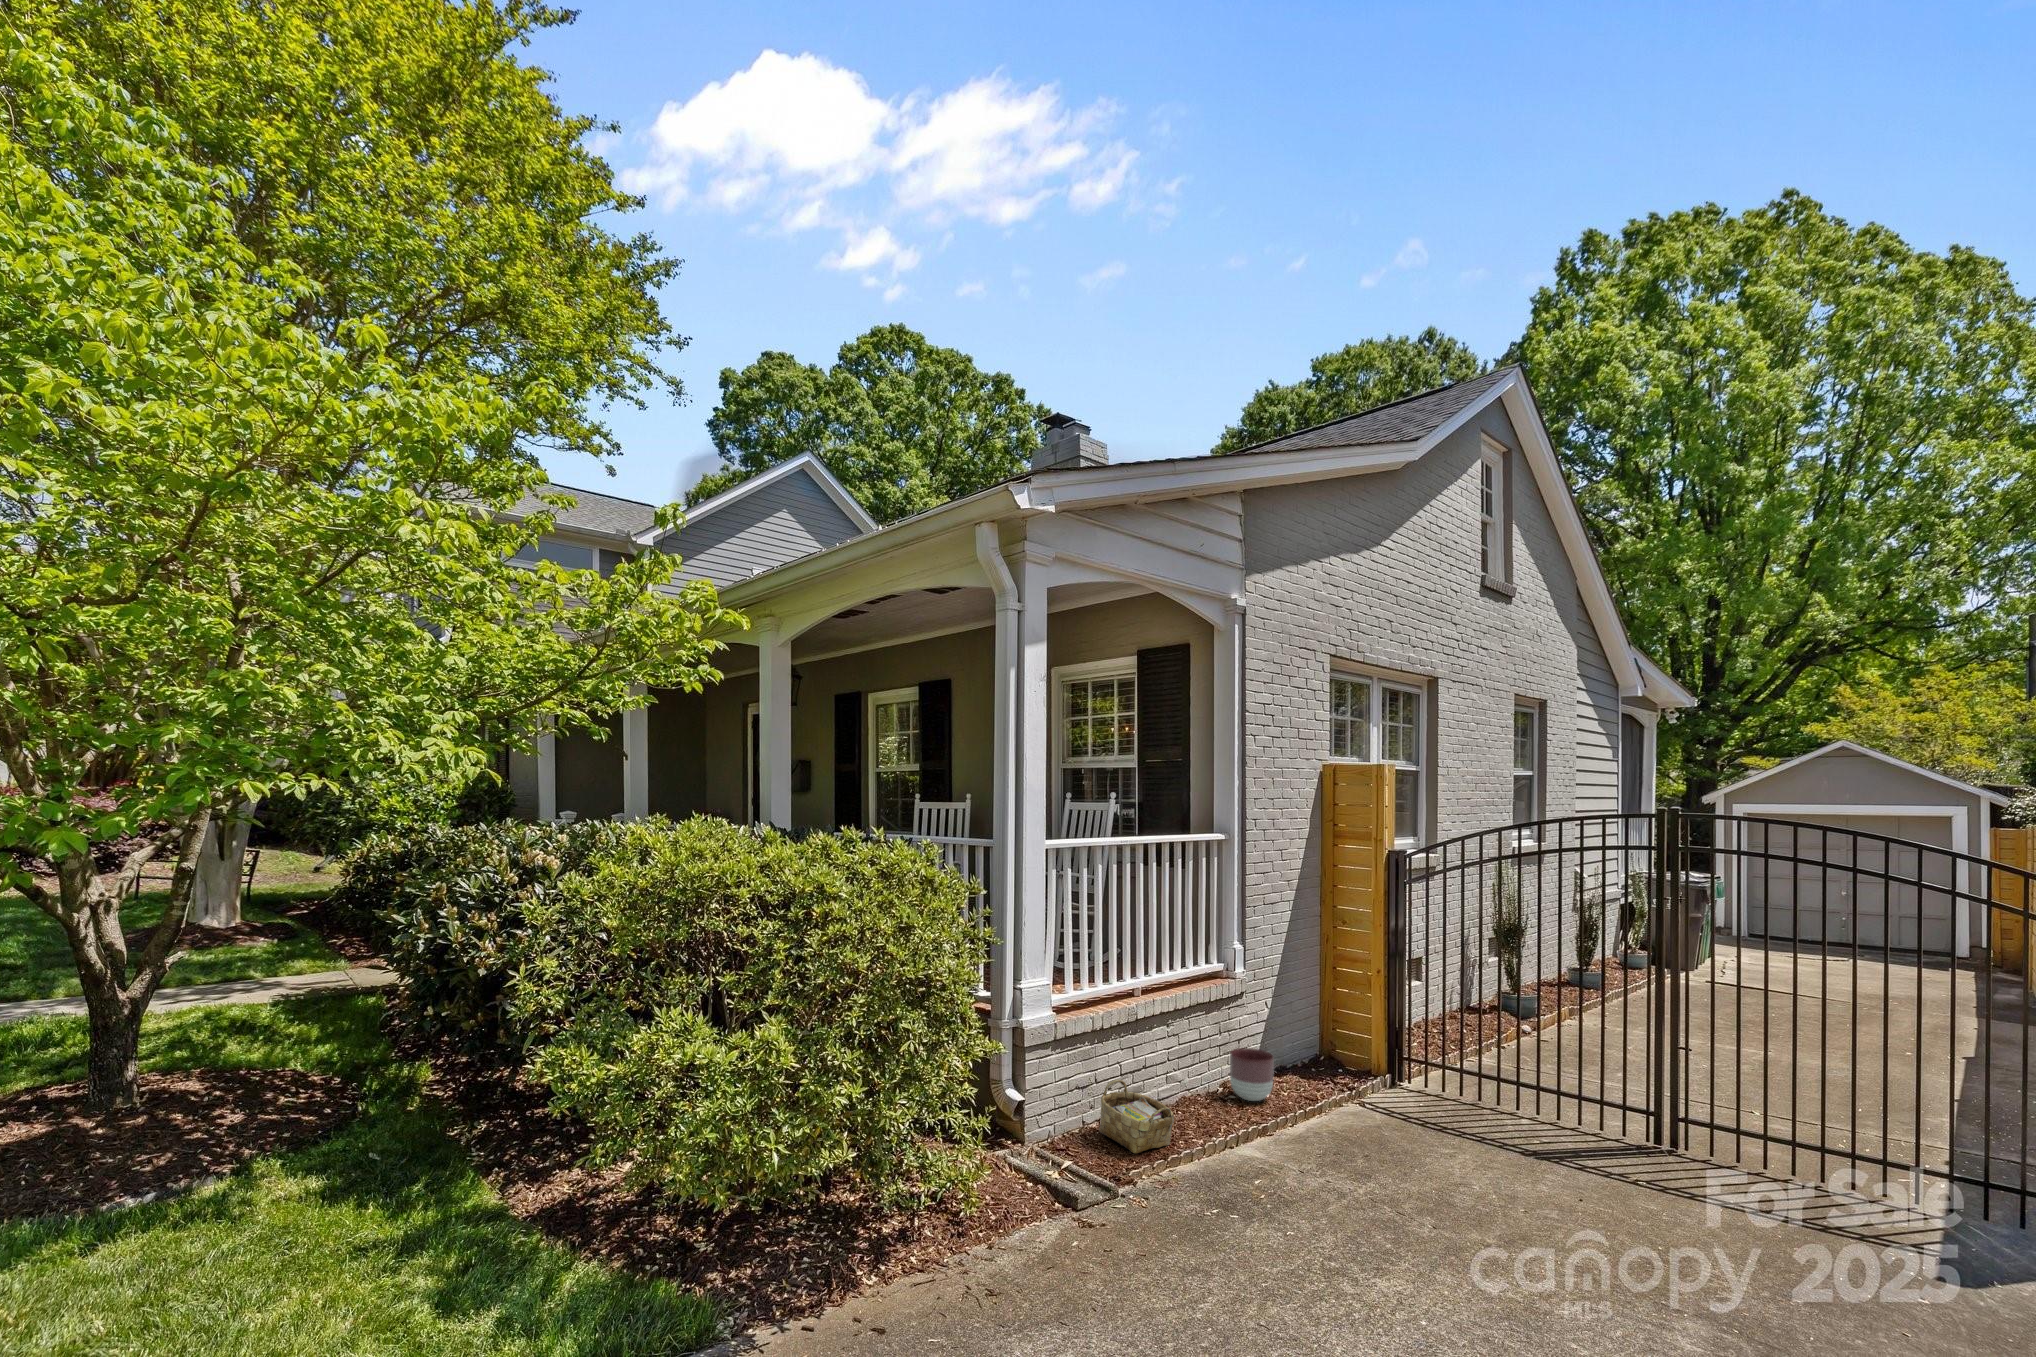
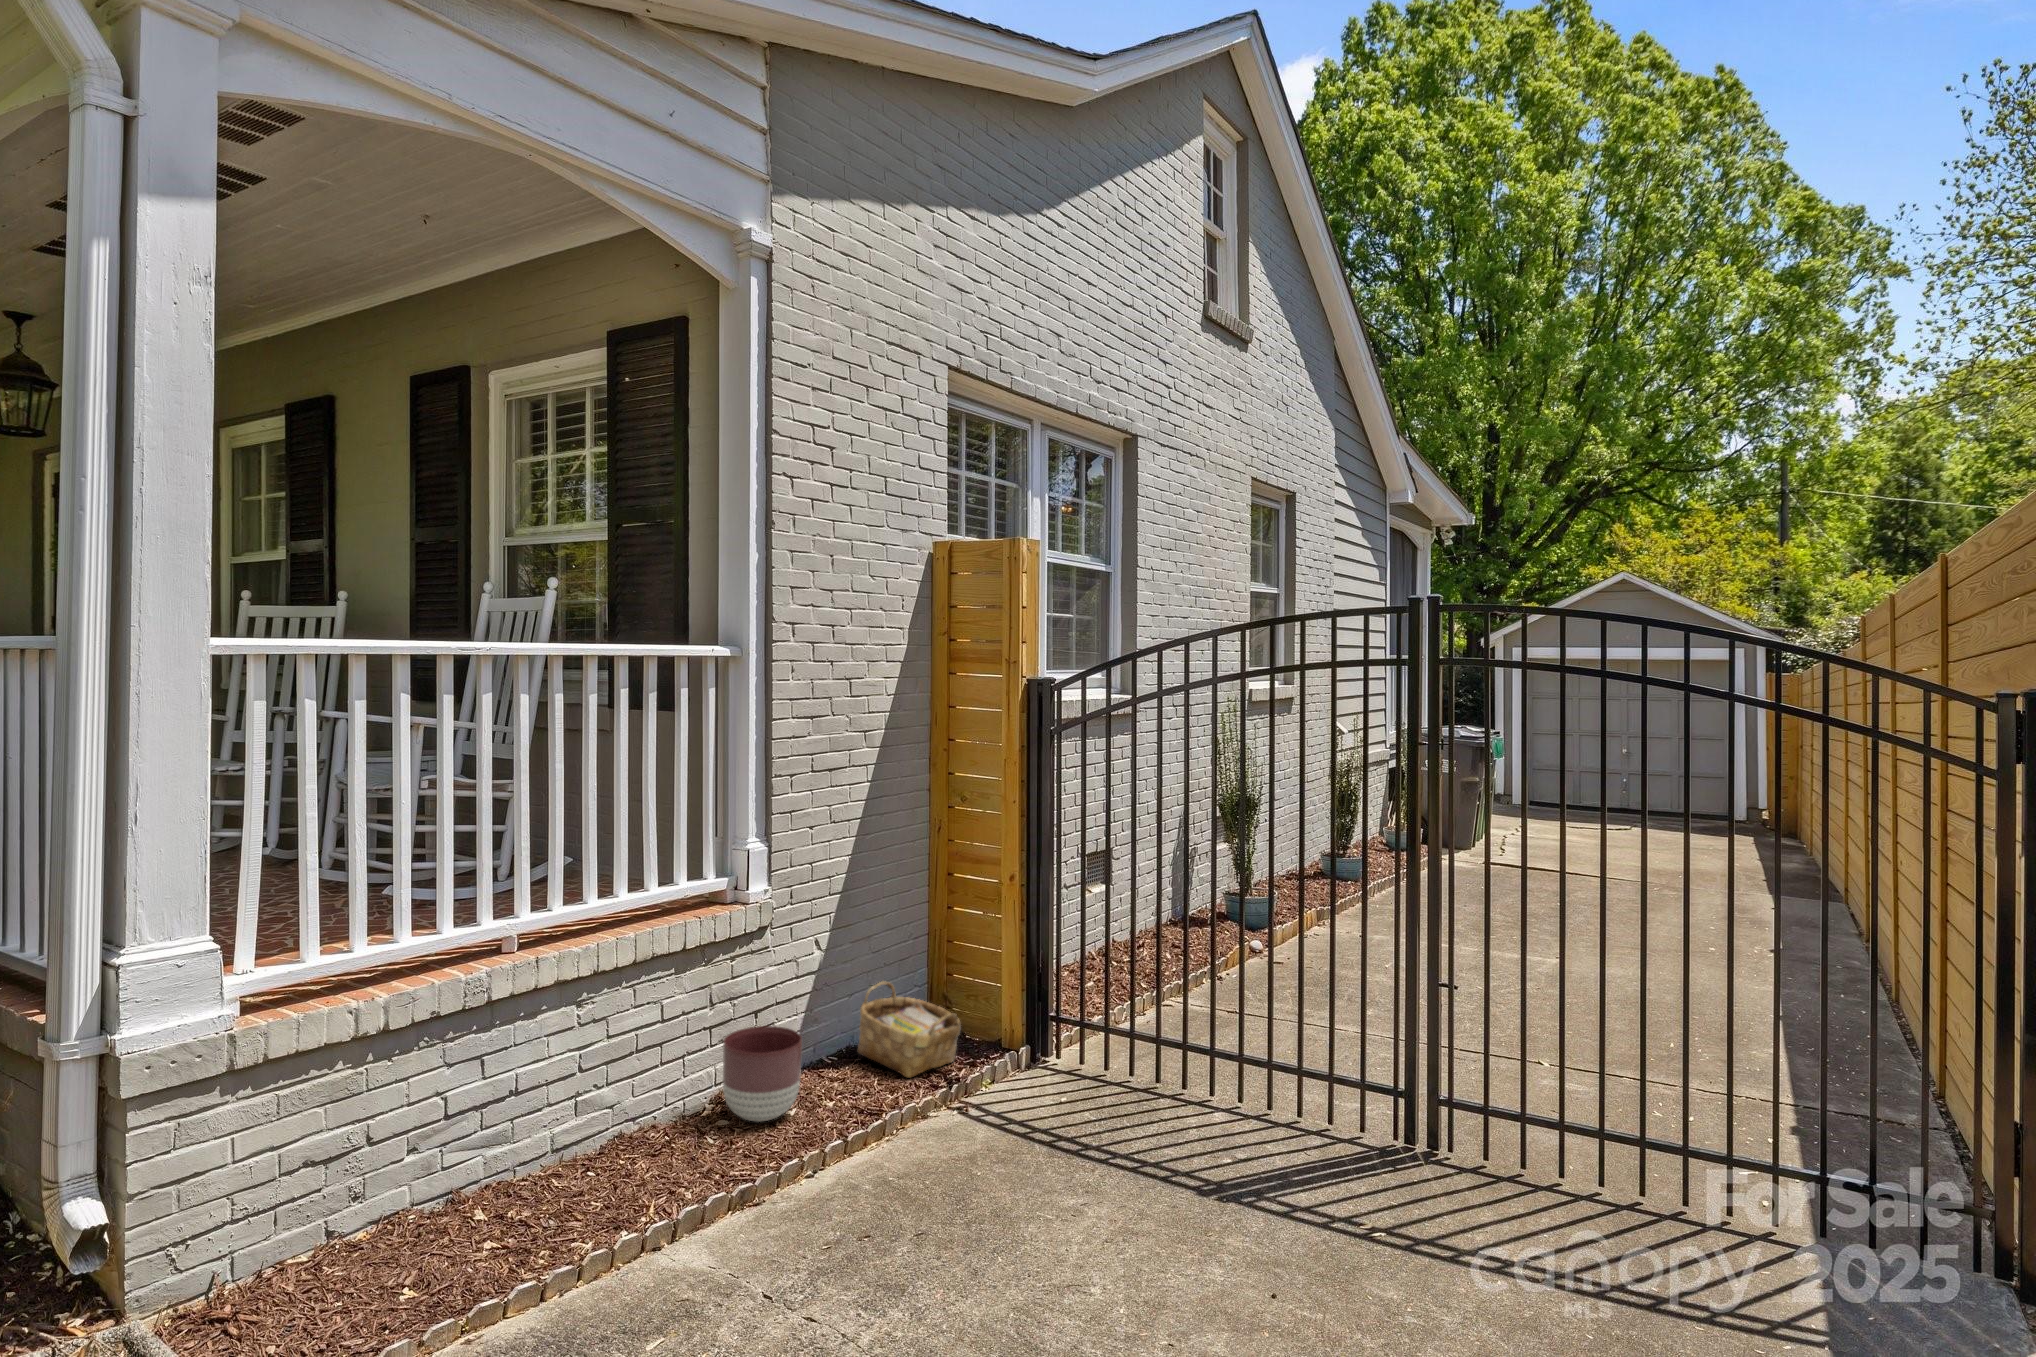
woven basket: present [1099,1079,1174,1154] -> present [858,981,961,1078]

